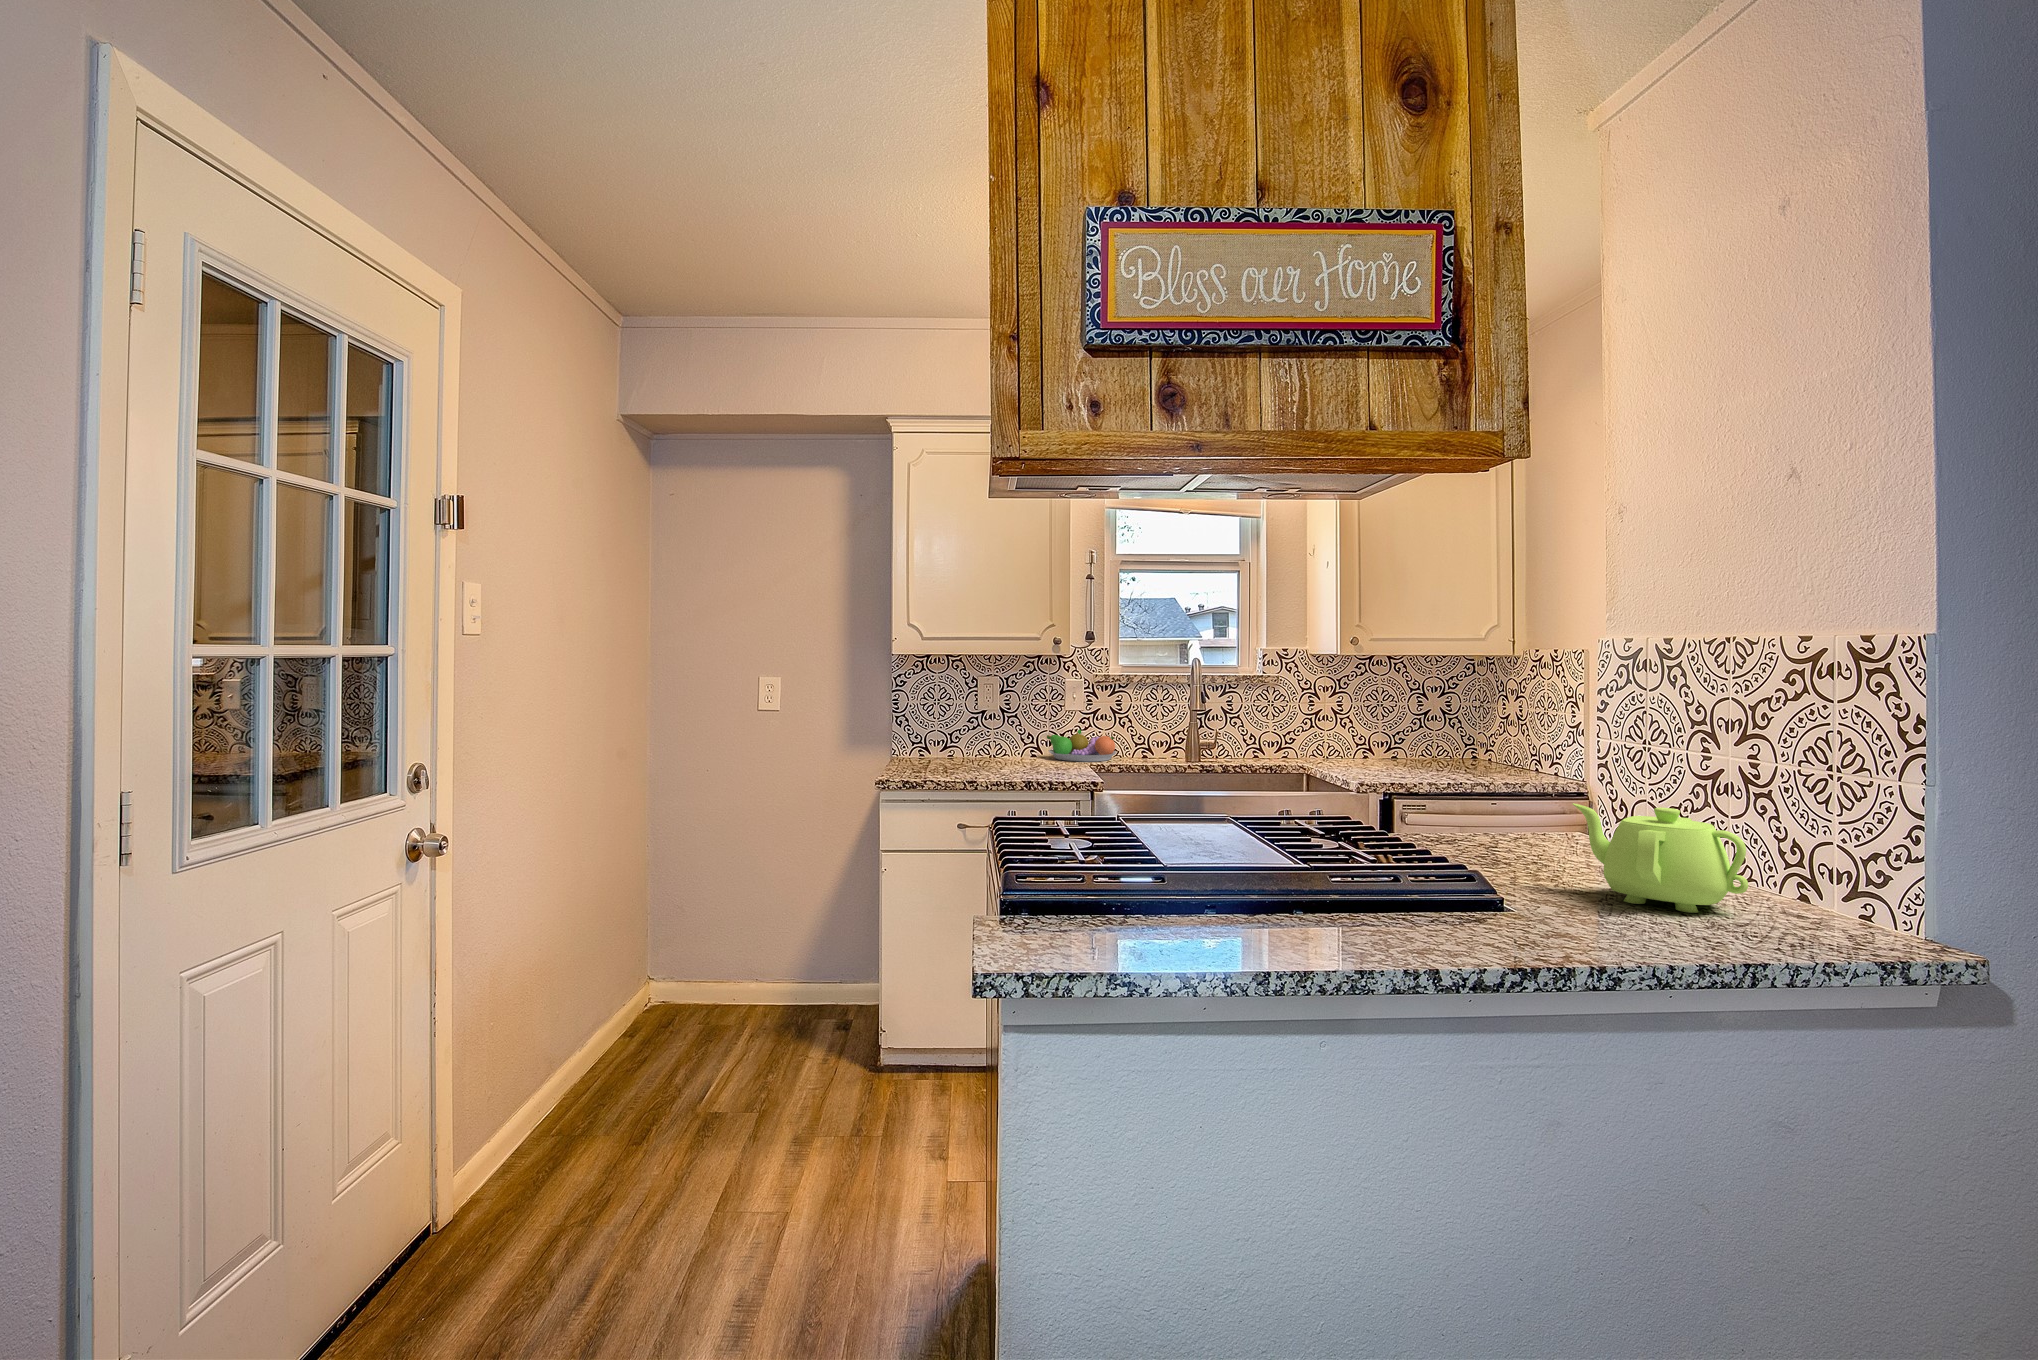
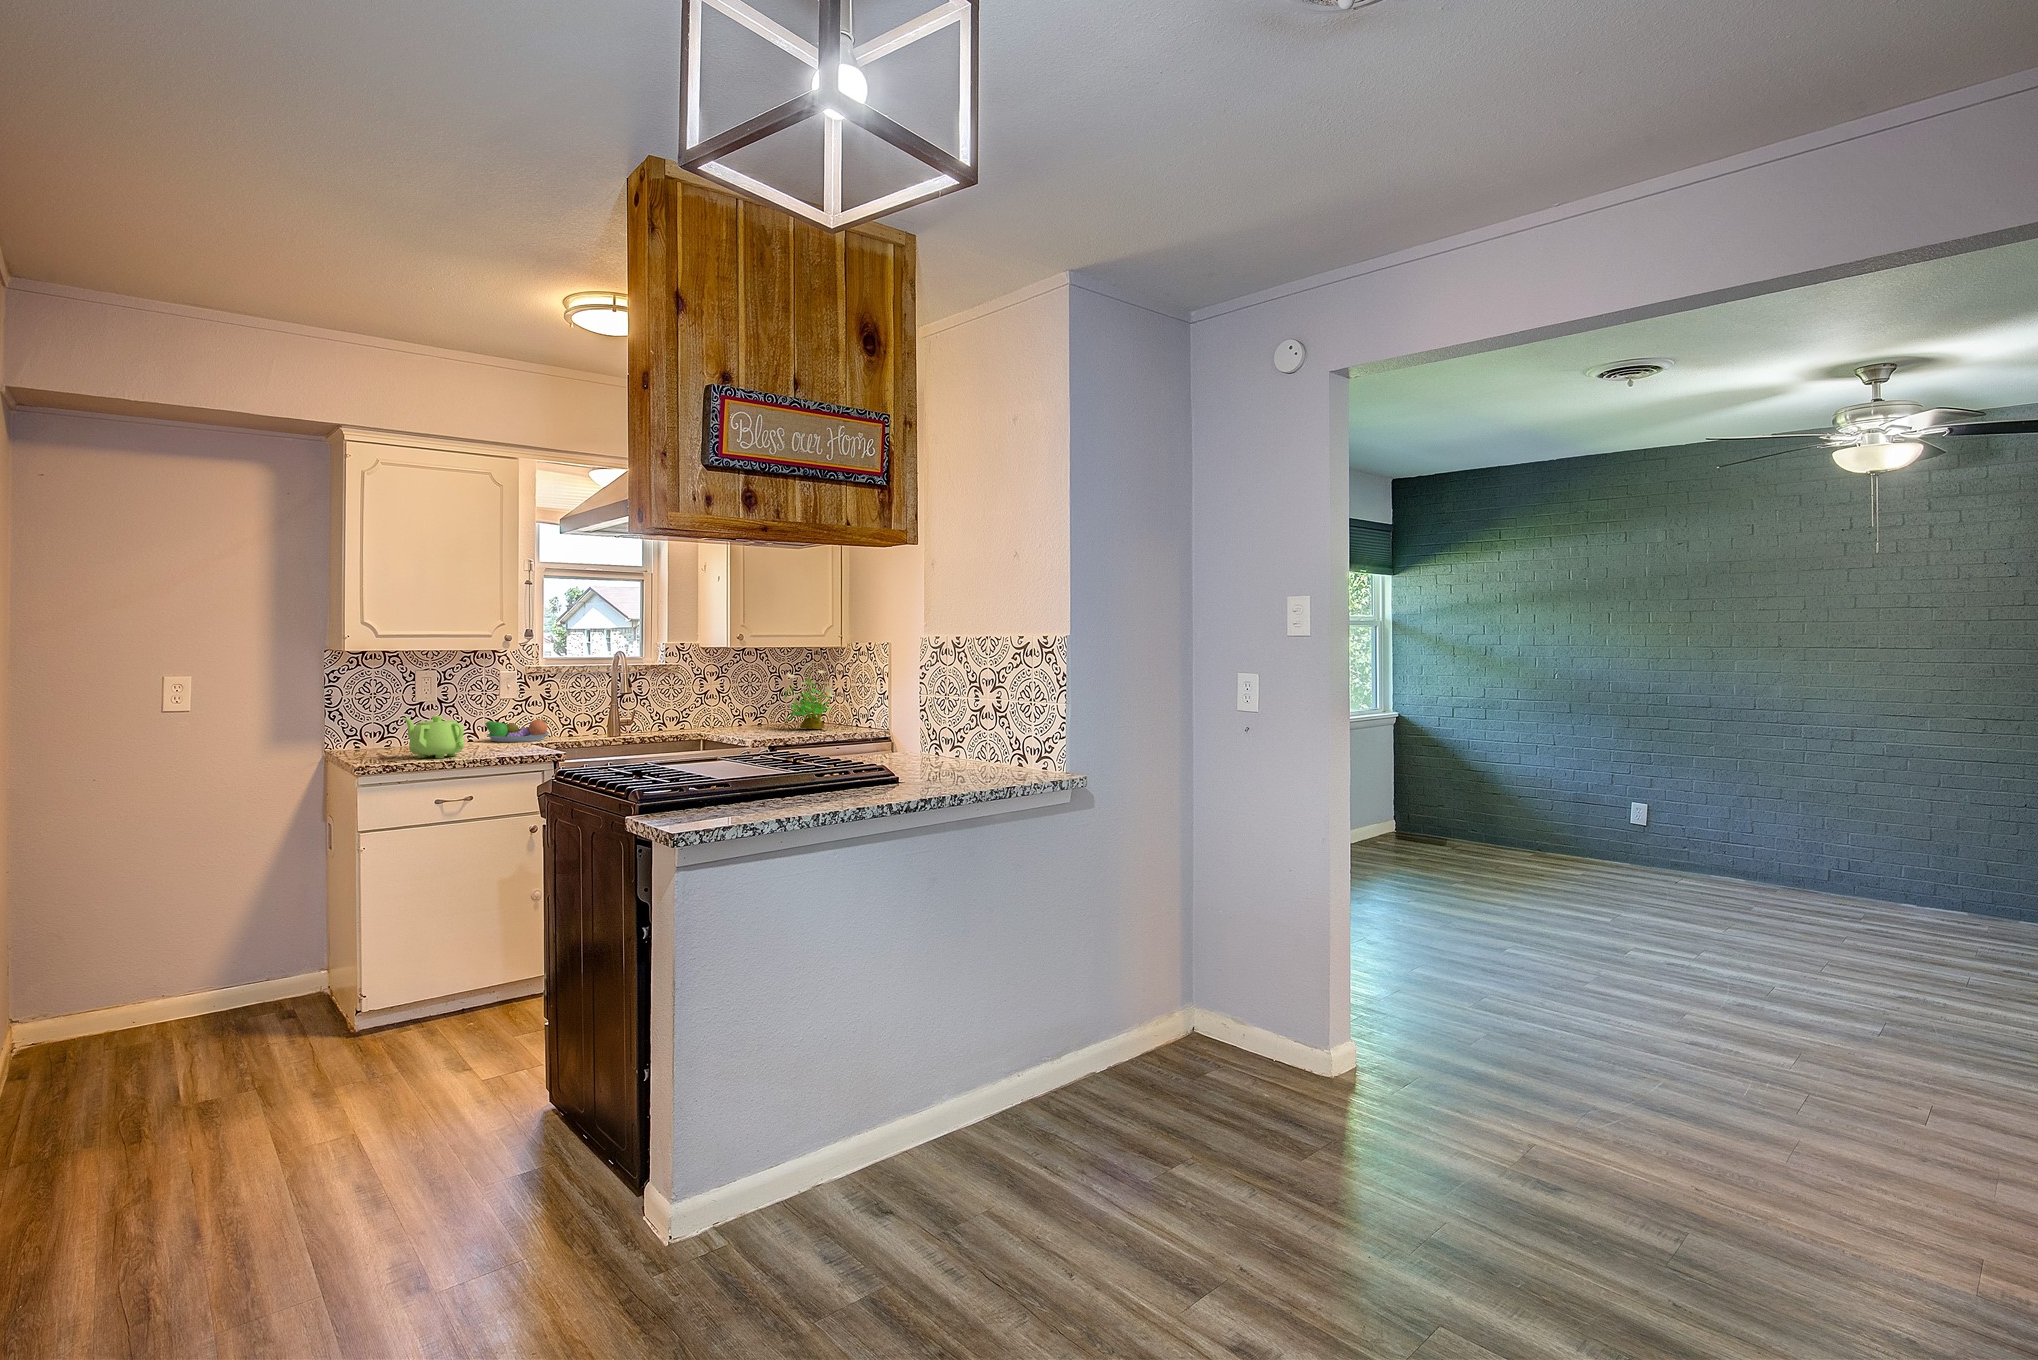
potted plant: none [1421,678,1500,772] -> present [784,664,834,729]
teapot: present [1573,803,1748,913] -> present [403,716,464,758]

